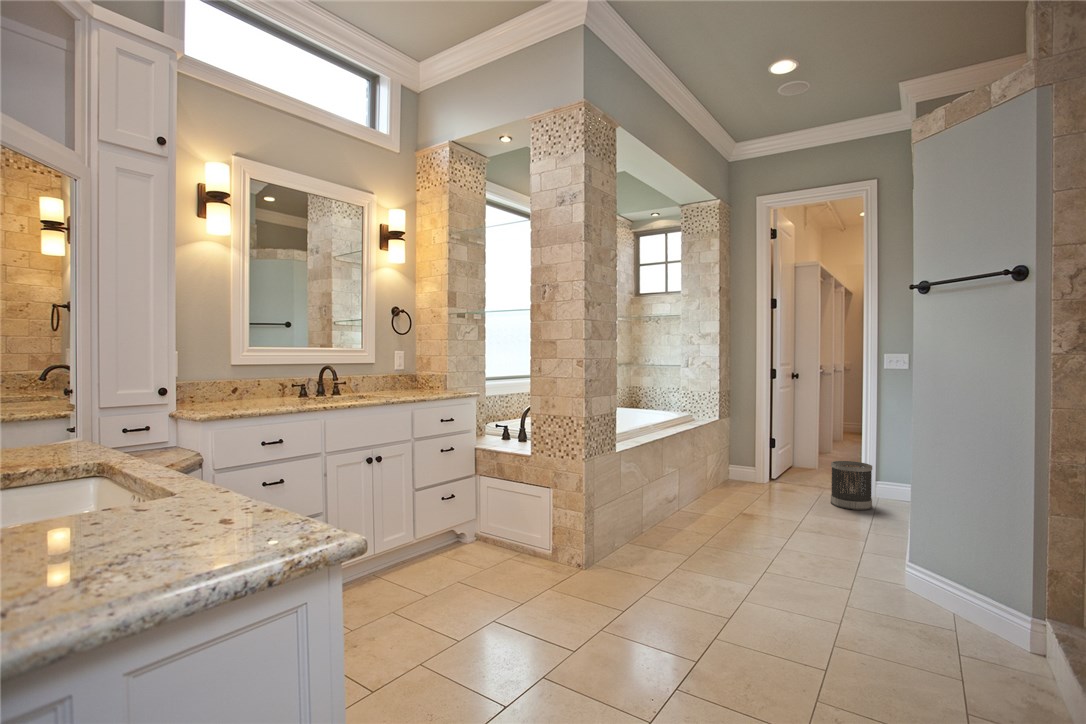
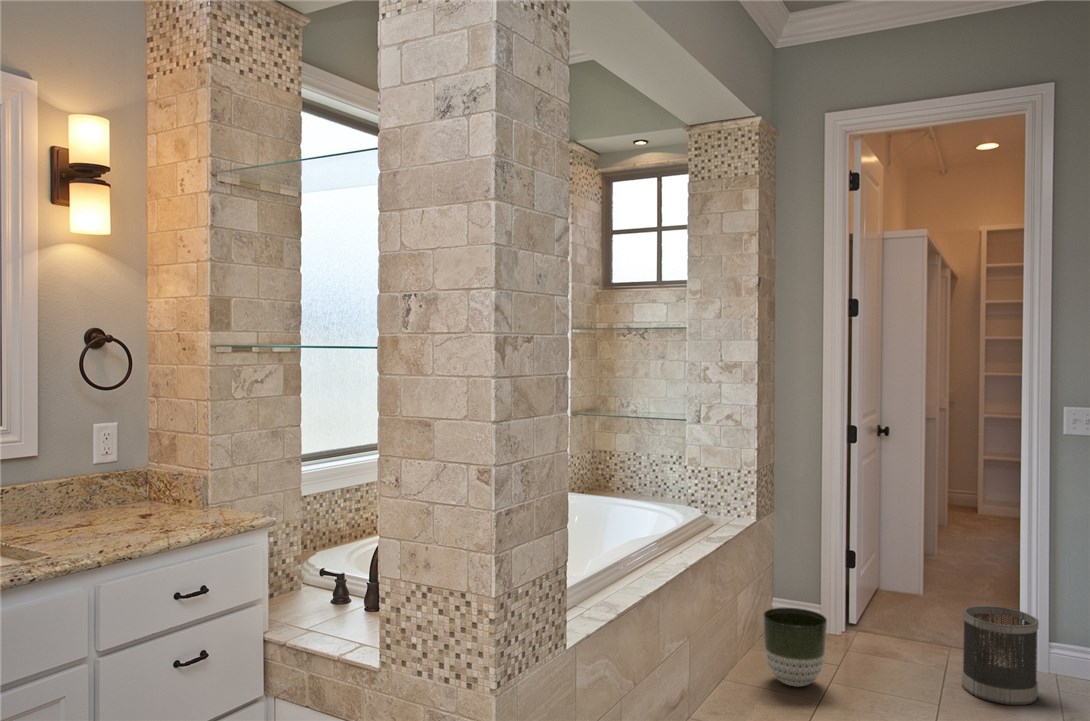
planter: none [721,461,755,501] -> present [764,608,827,687]

